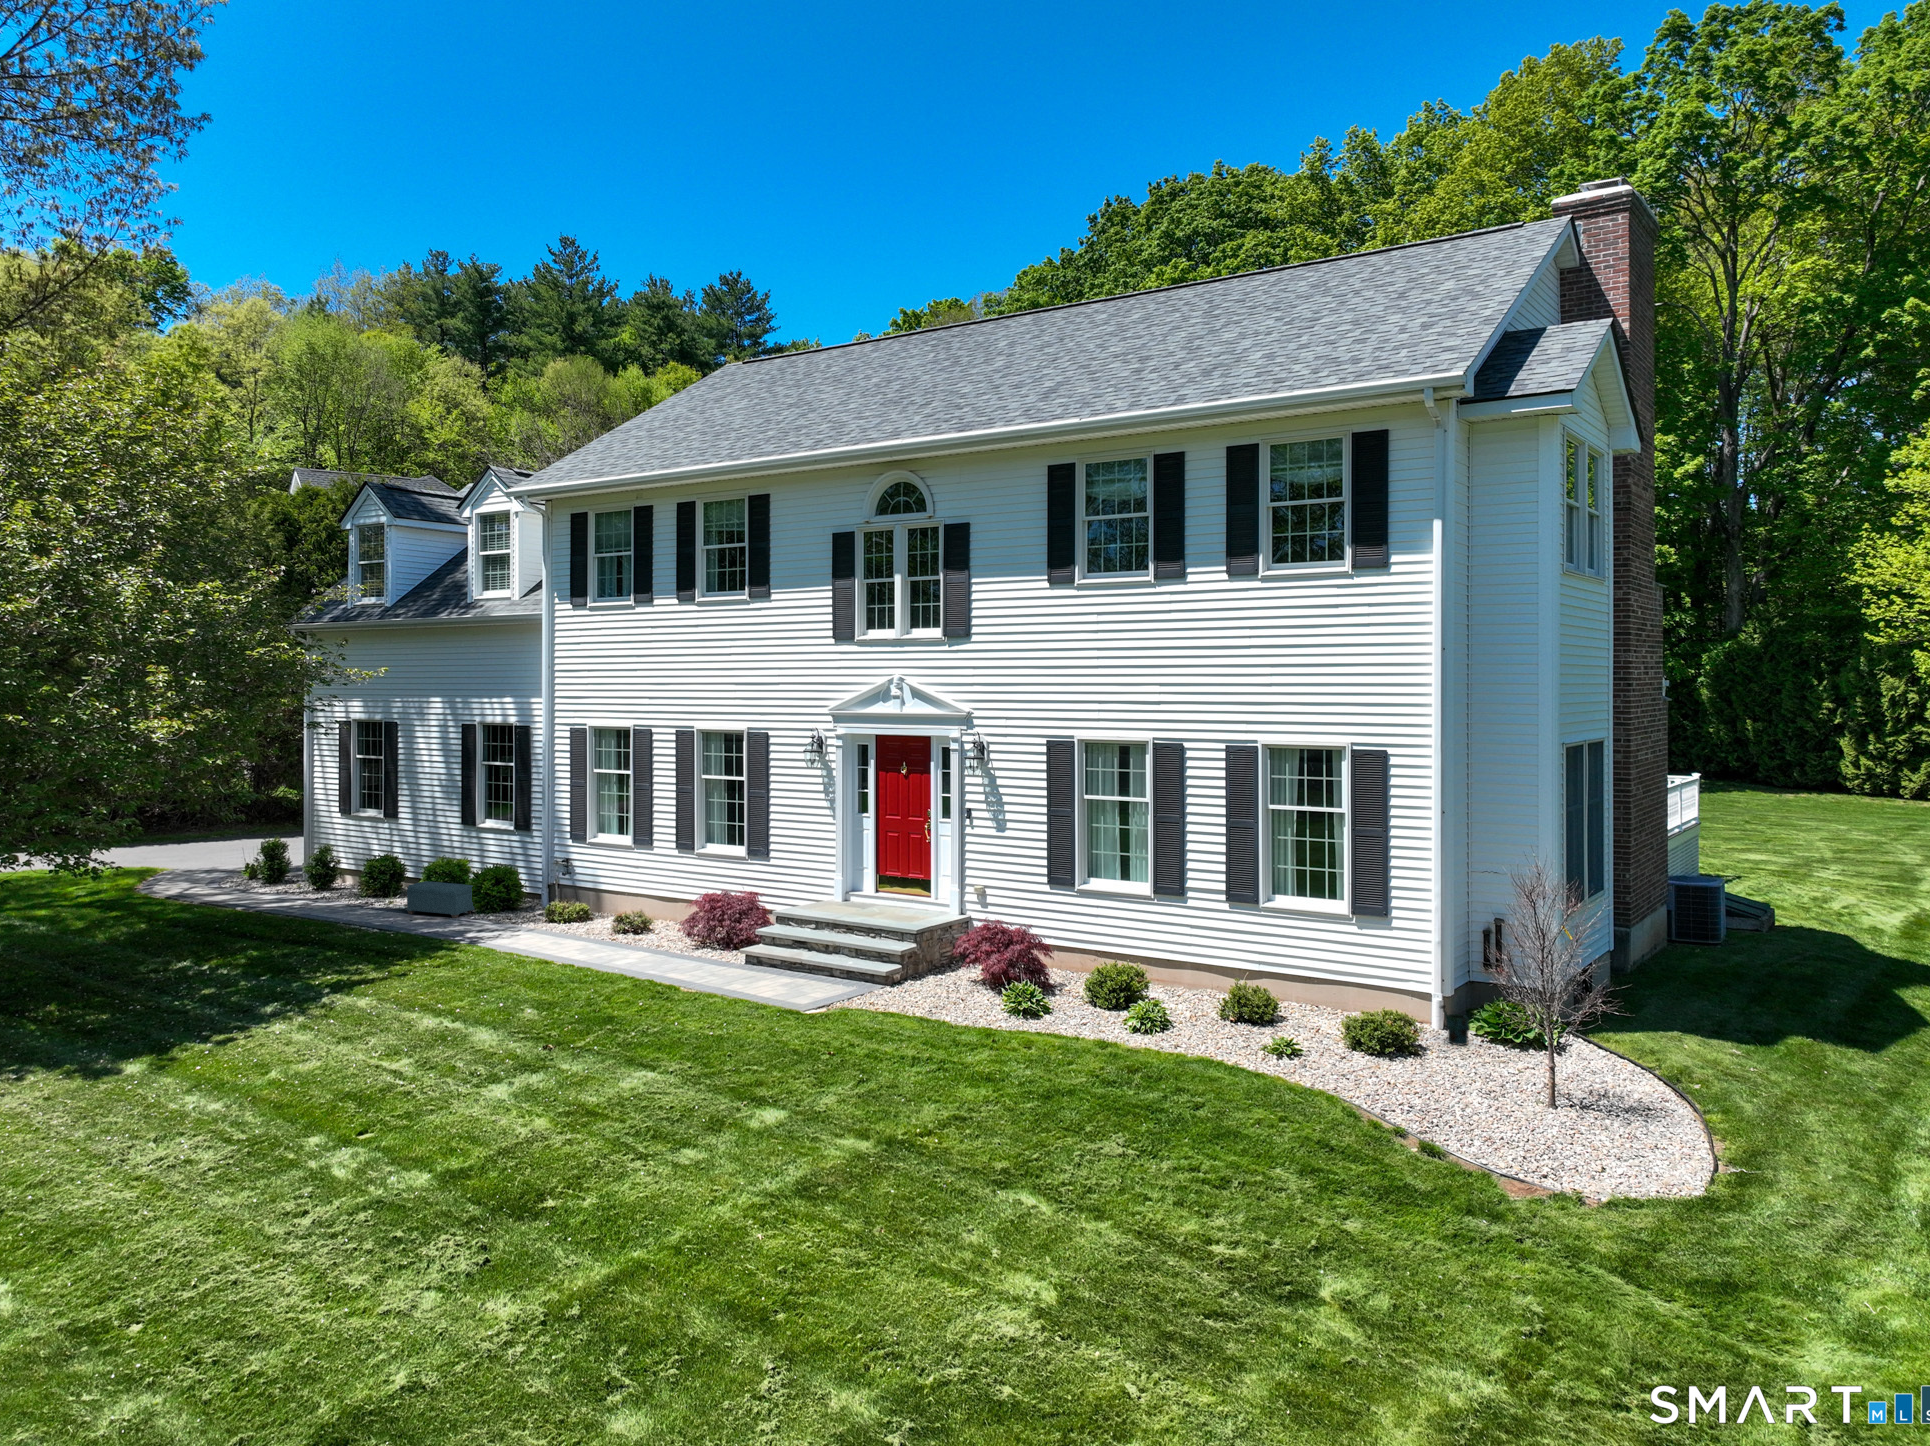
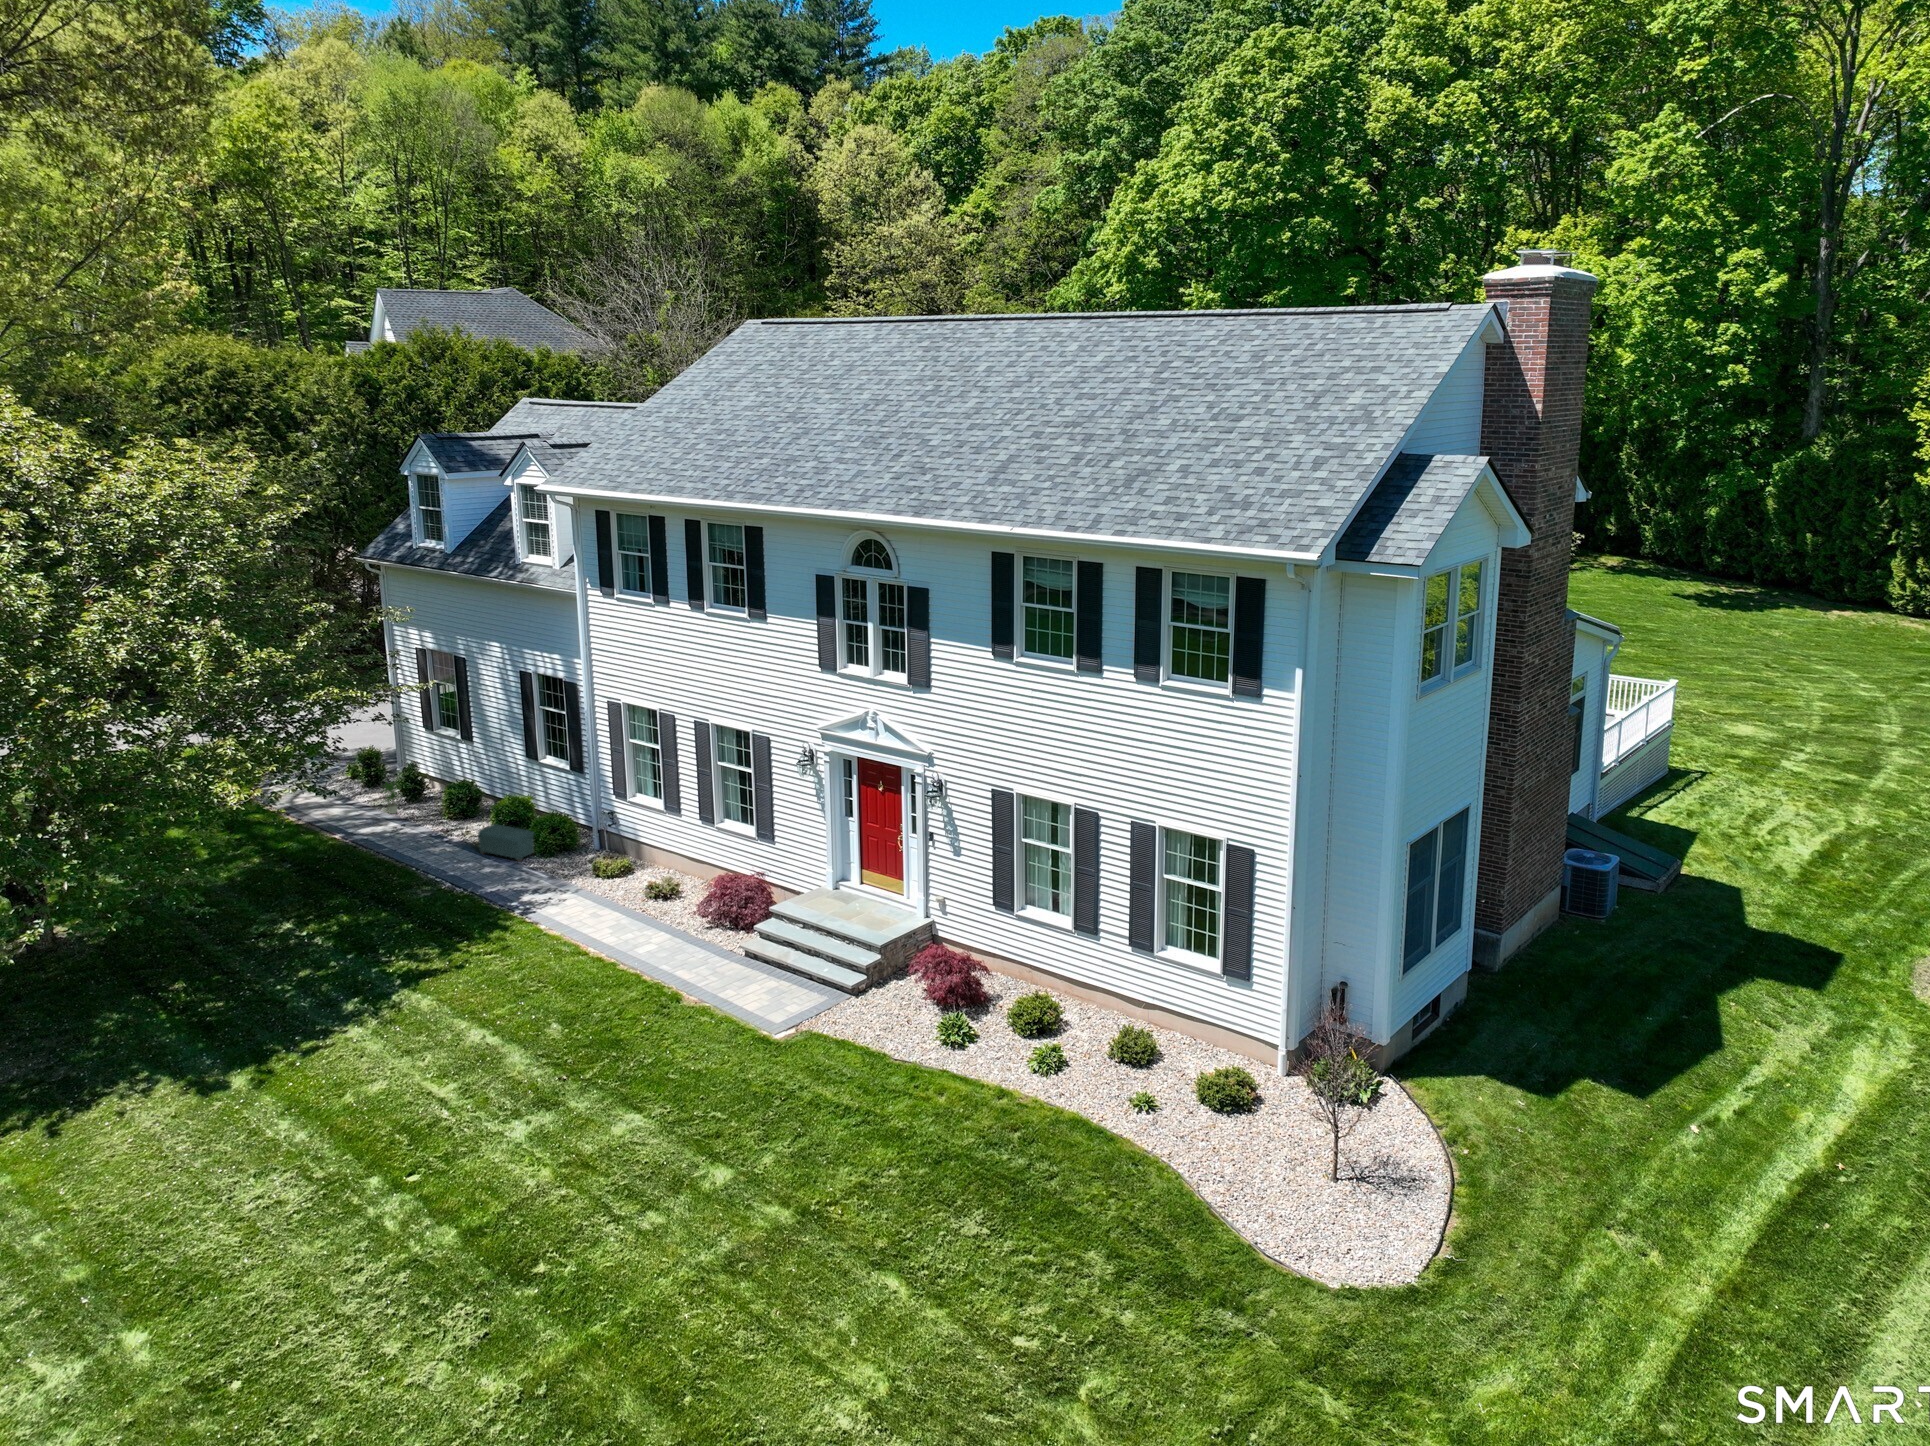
potted plant: none [288,851,315,892] -> present [383,782,398,814]
watering can: present [1441,1005,1470,1045] -> none [1277,1061,1294,1098]

